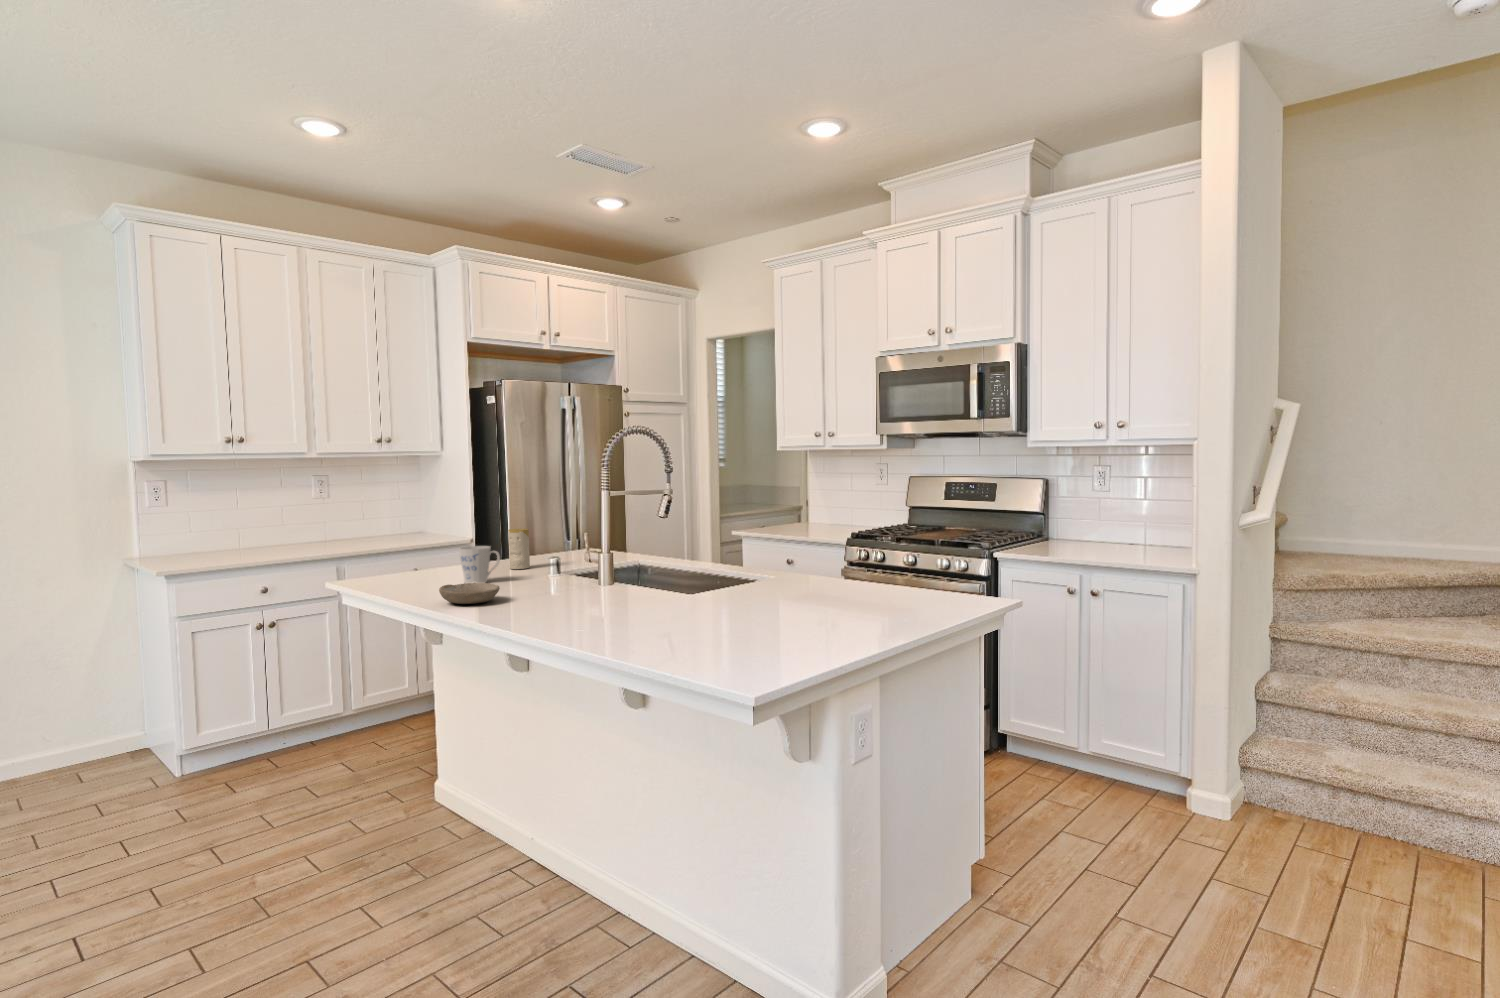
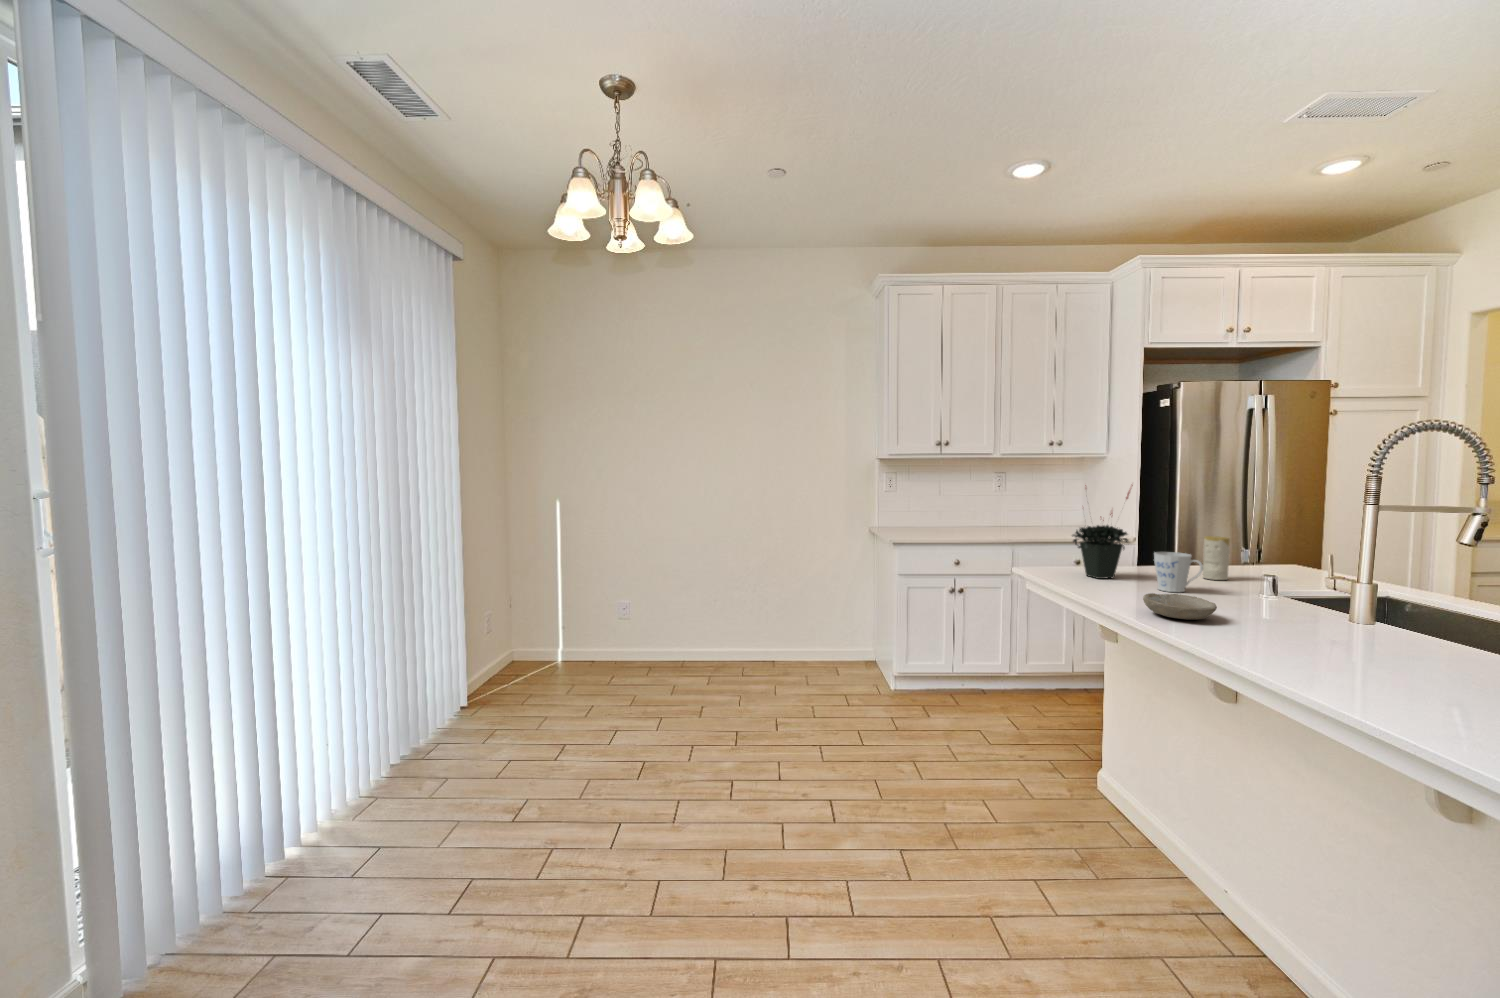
potted plant: none [382,480,441,581] -> present [1073,485,1133,579]

